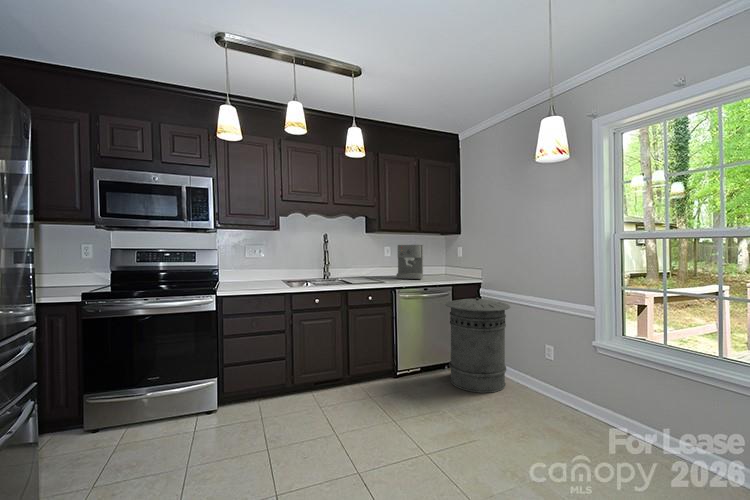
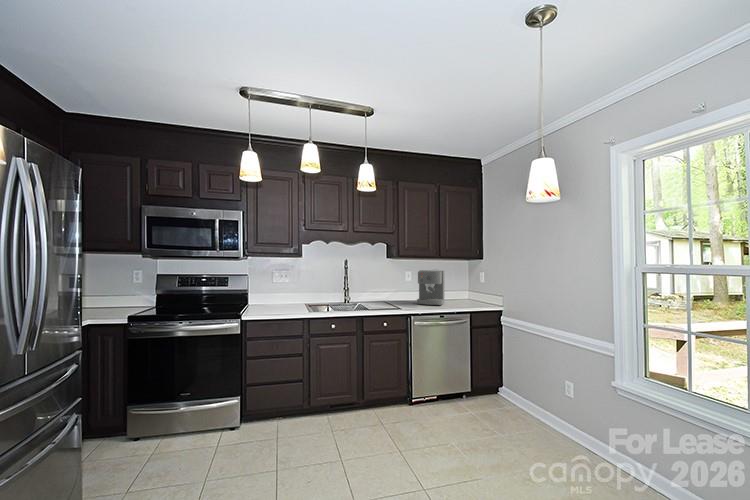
trash can: present [446,298,510,393] -> none [463,327,529,426]

